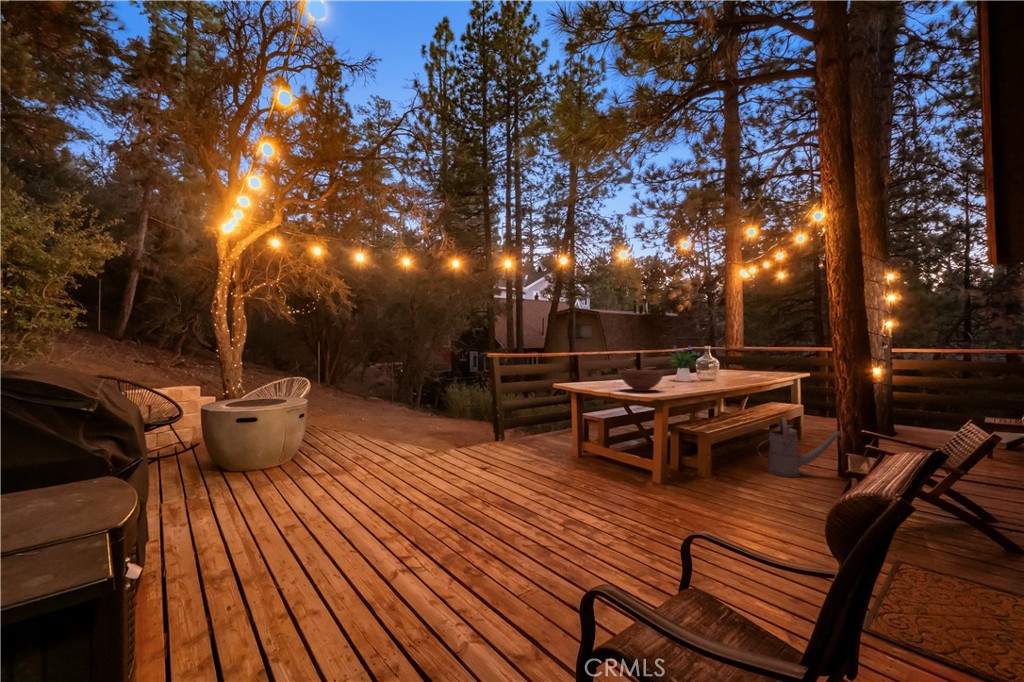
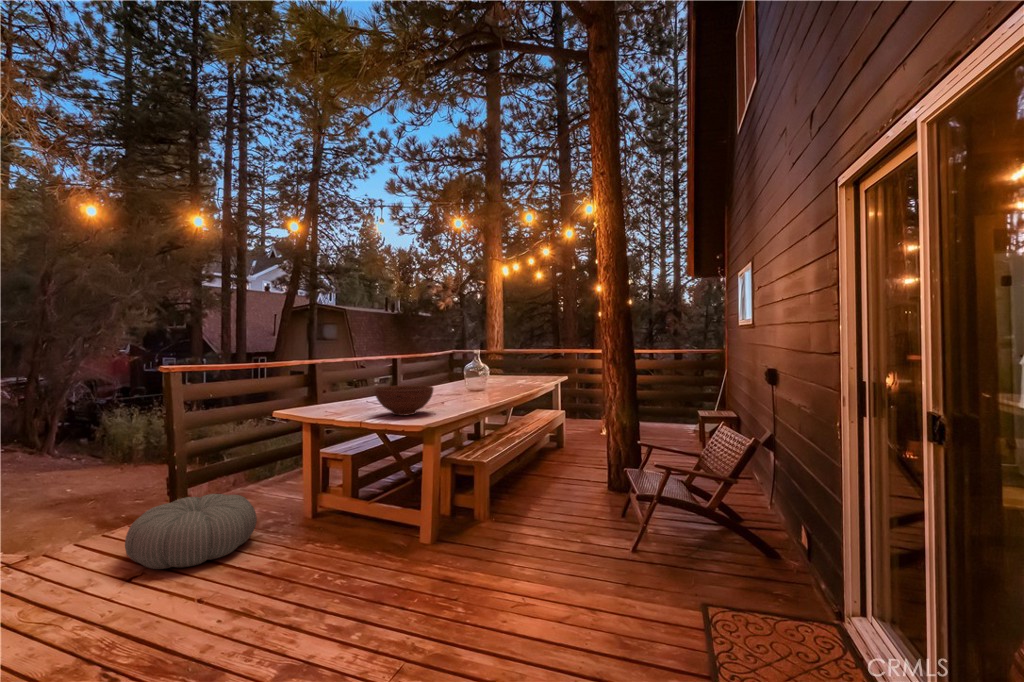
flower arrangement: present [669,346,700,382] -> none [428,348,474,395]
watering can: present [757,418,840,477] -> none [535,430,611,497]
pouf: none [482,431,546,469] -> present [125,494,257,569]

